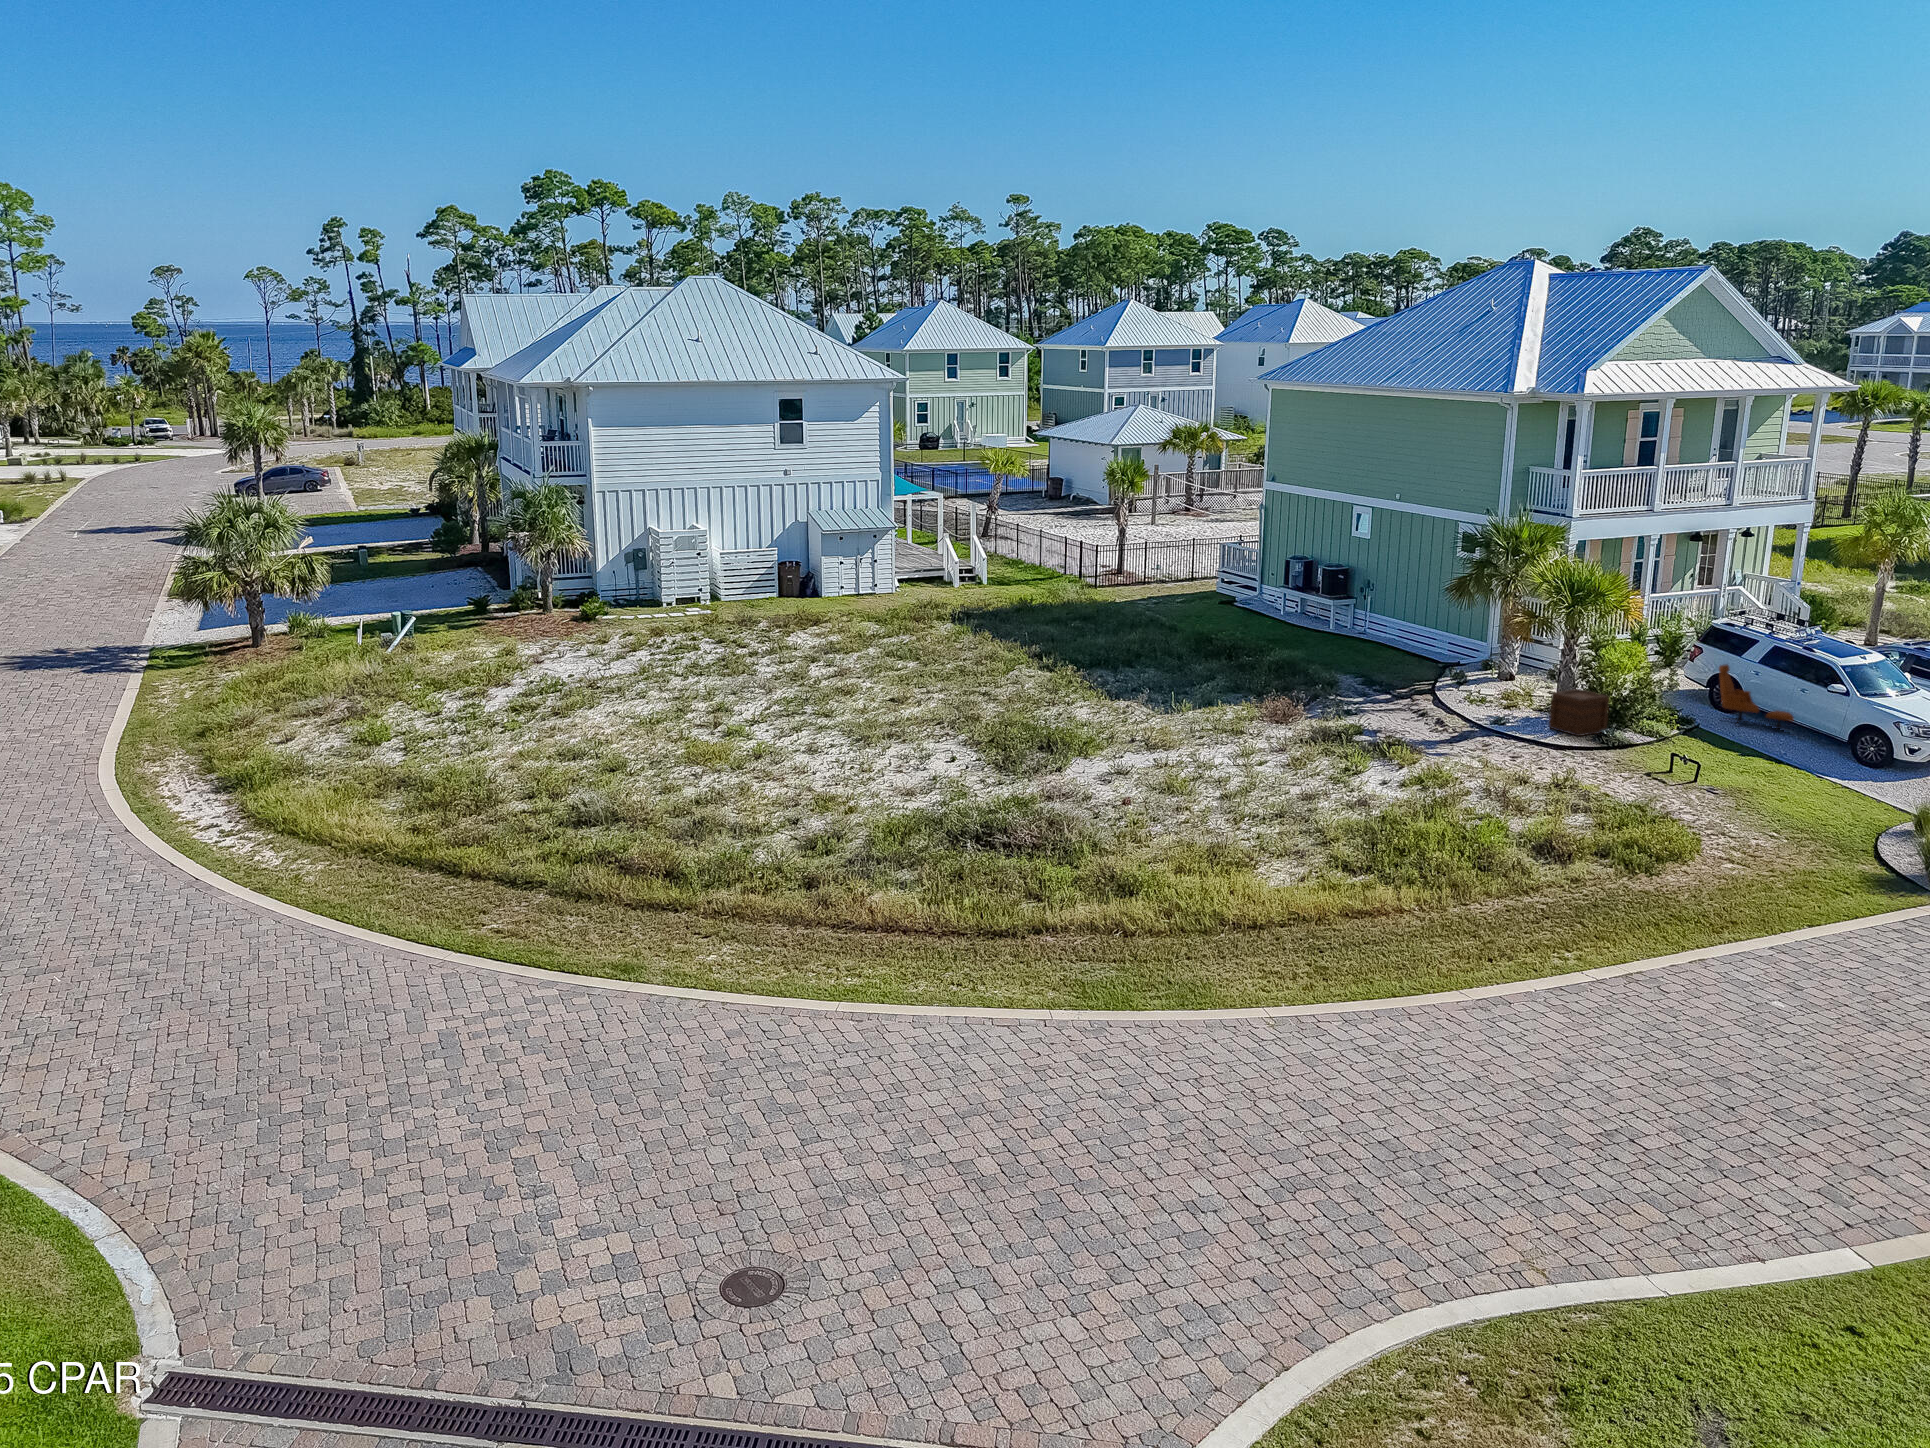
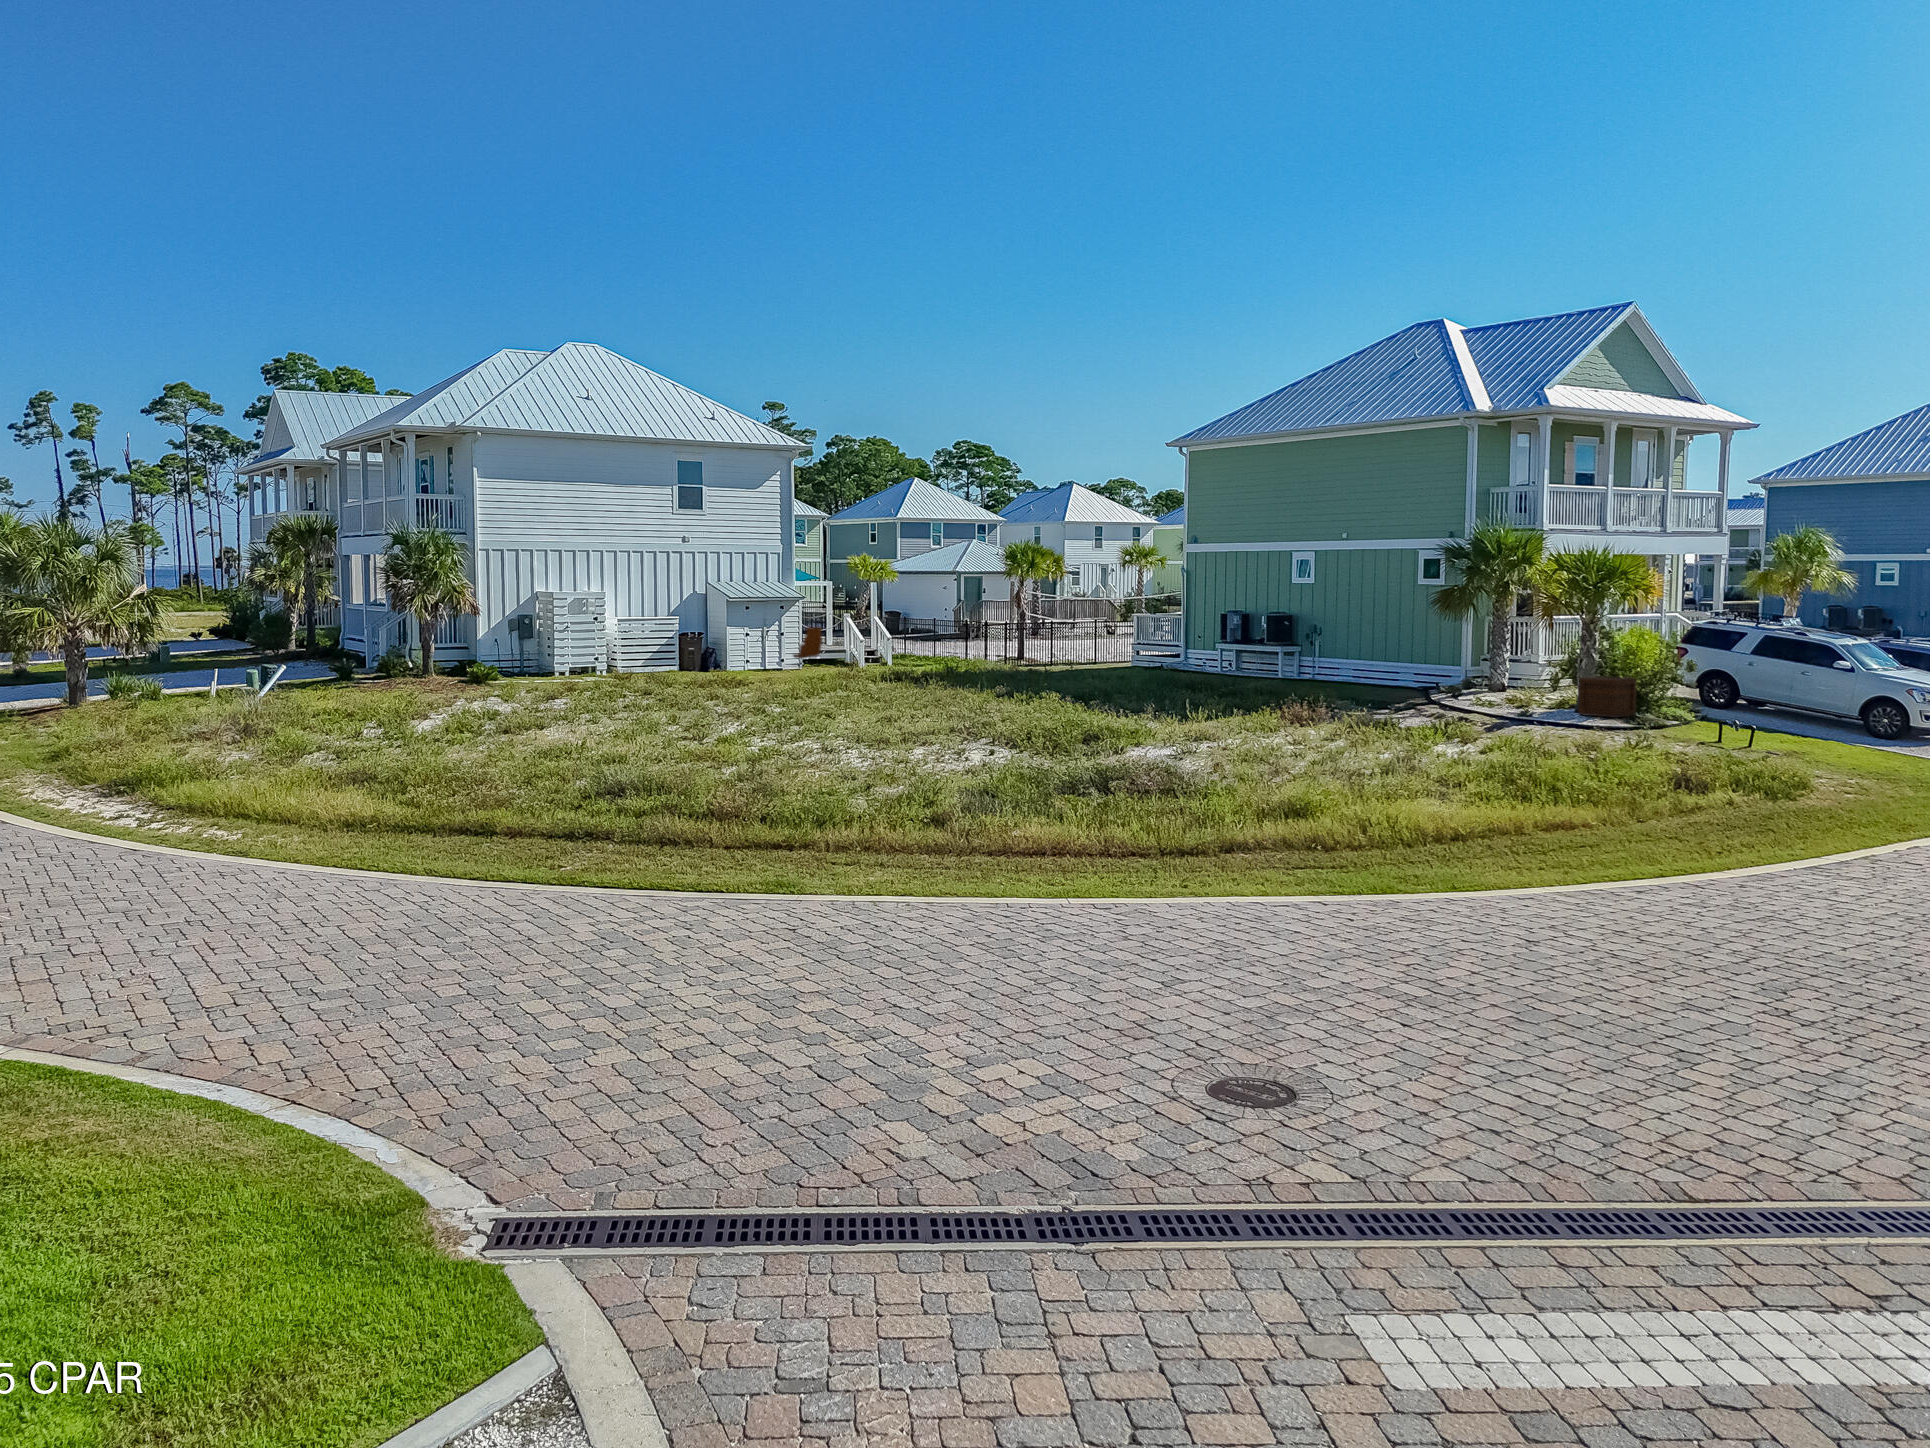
lounge chair: present [1719,665,1794,728] -> present [793,627,822,665]

